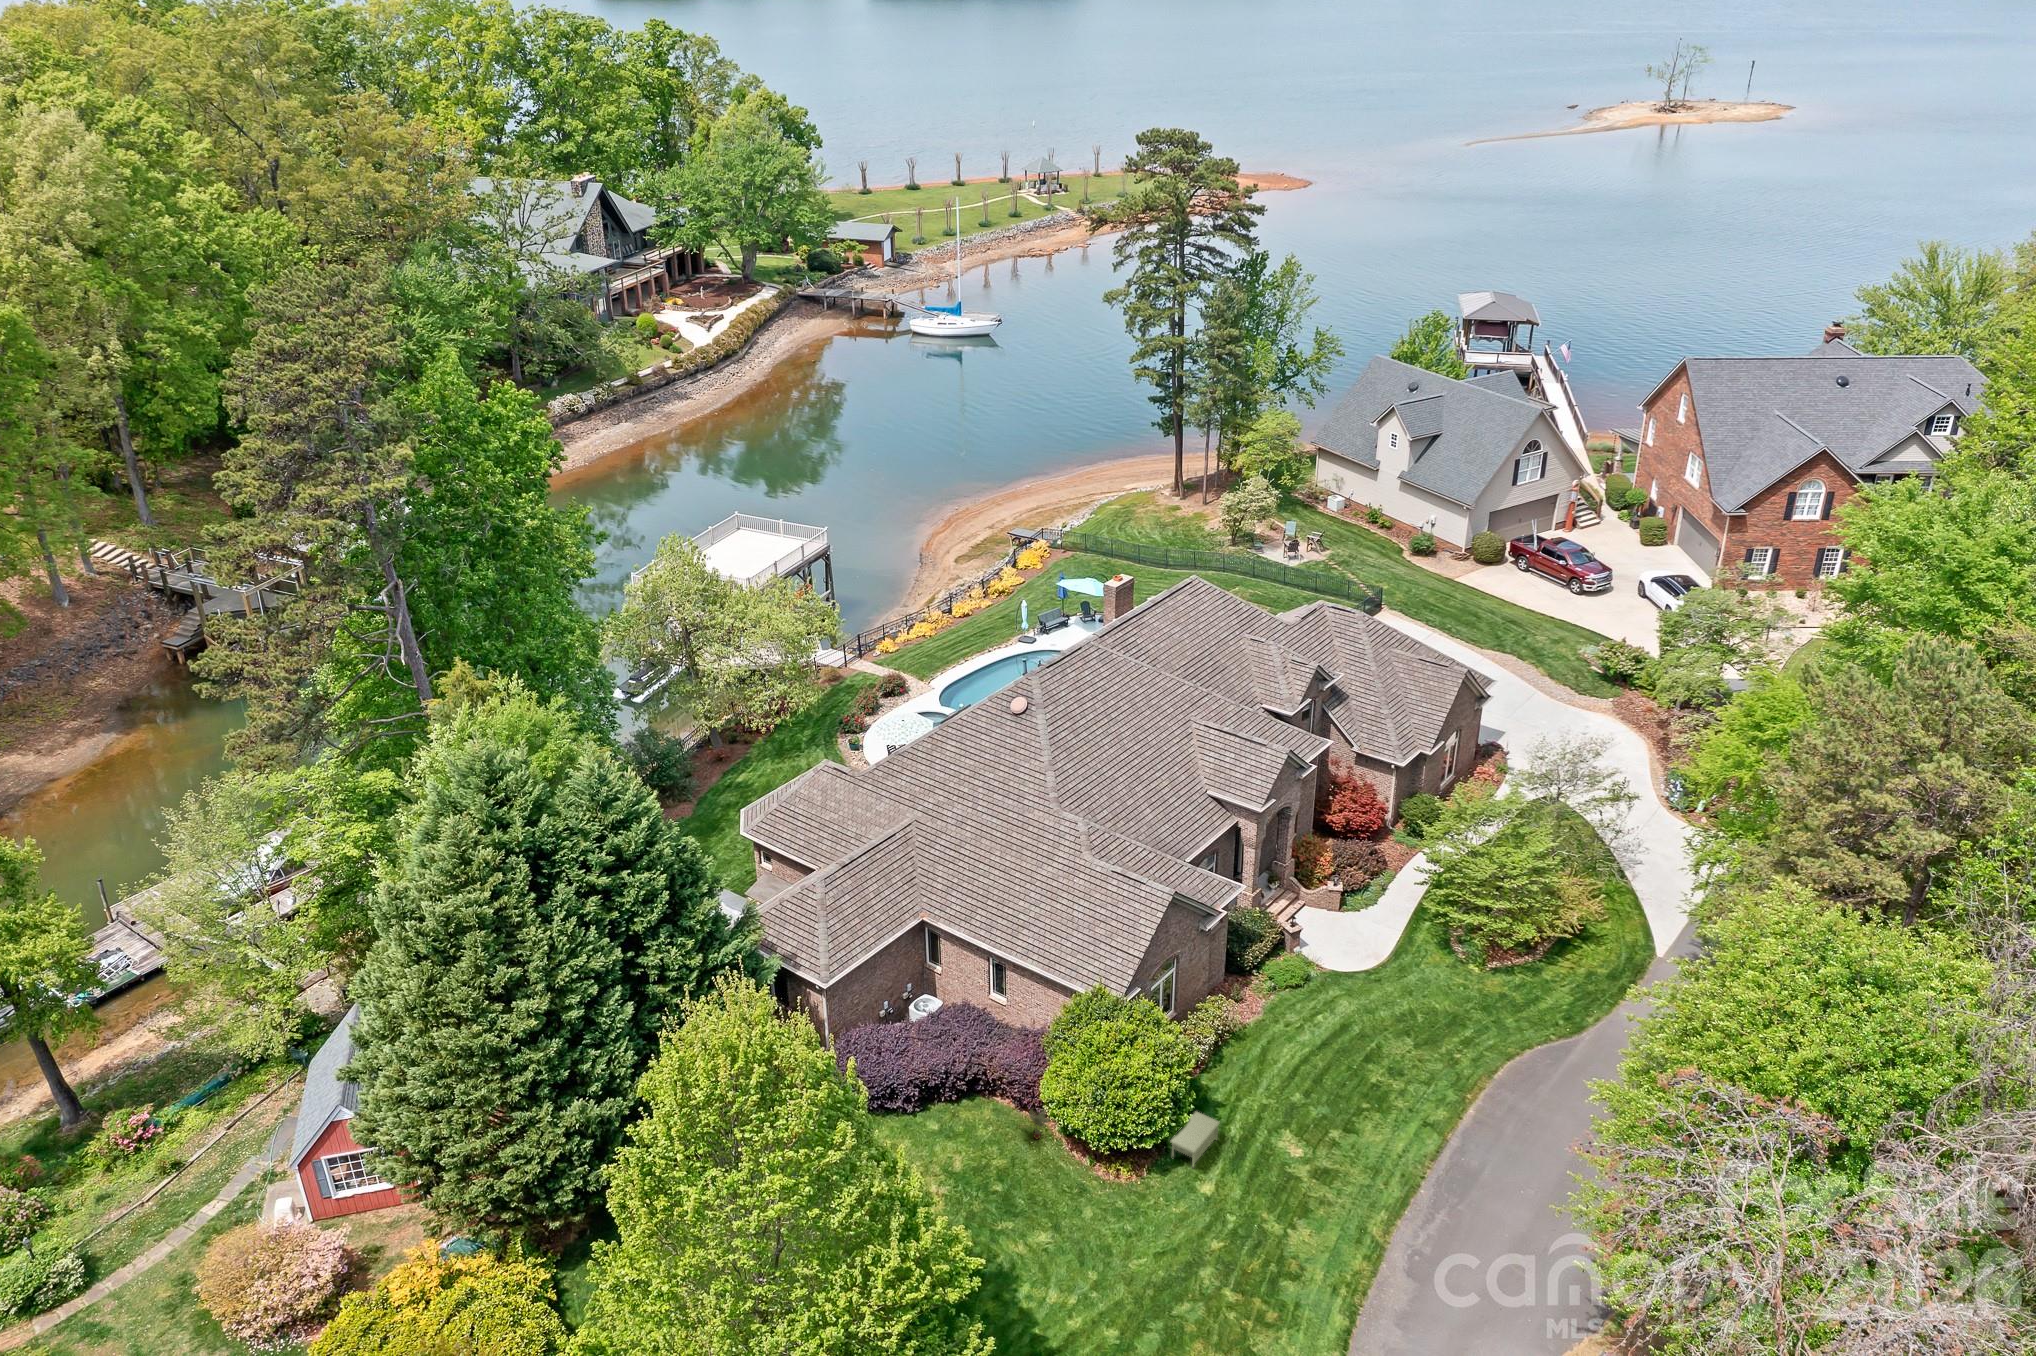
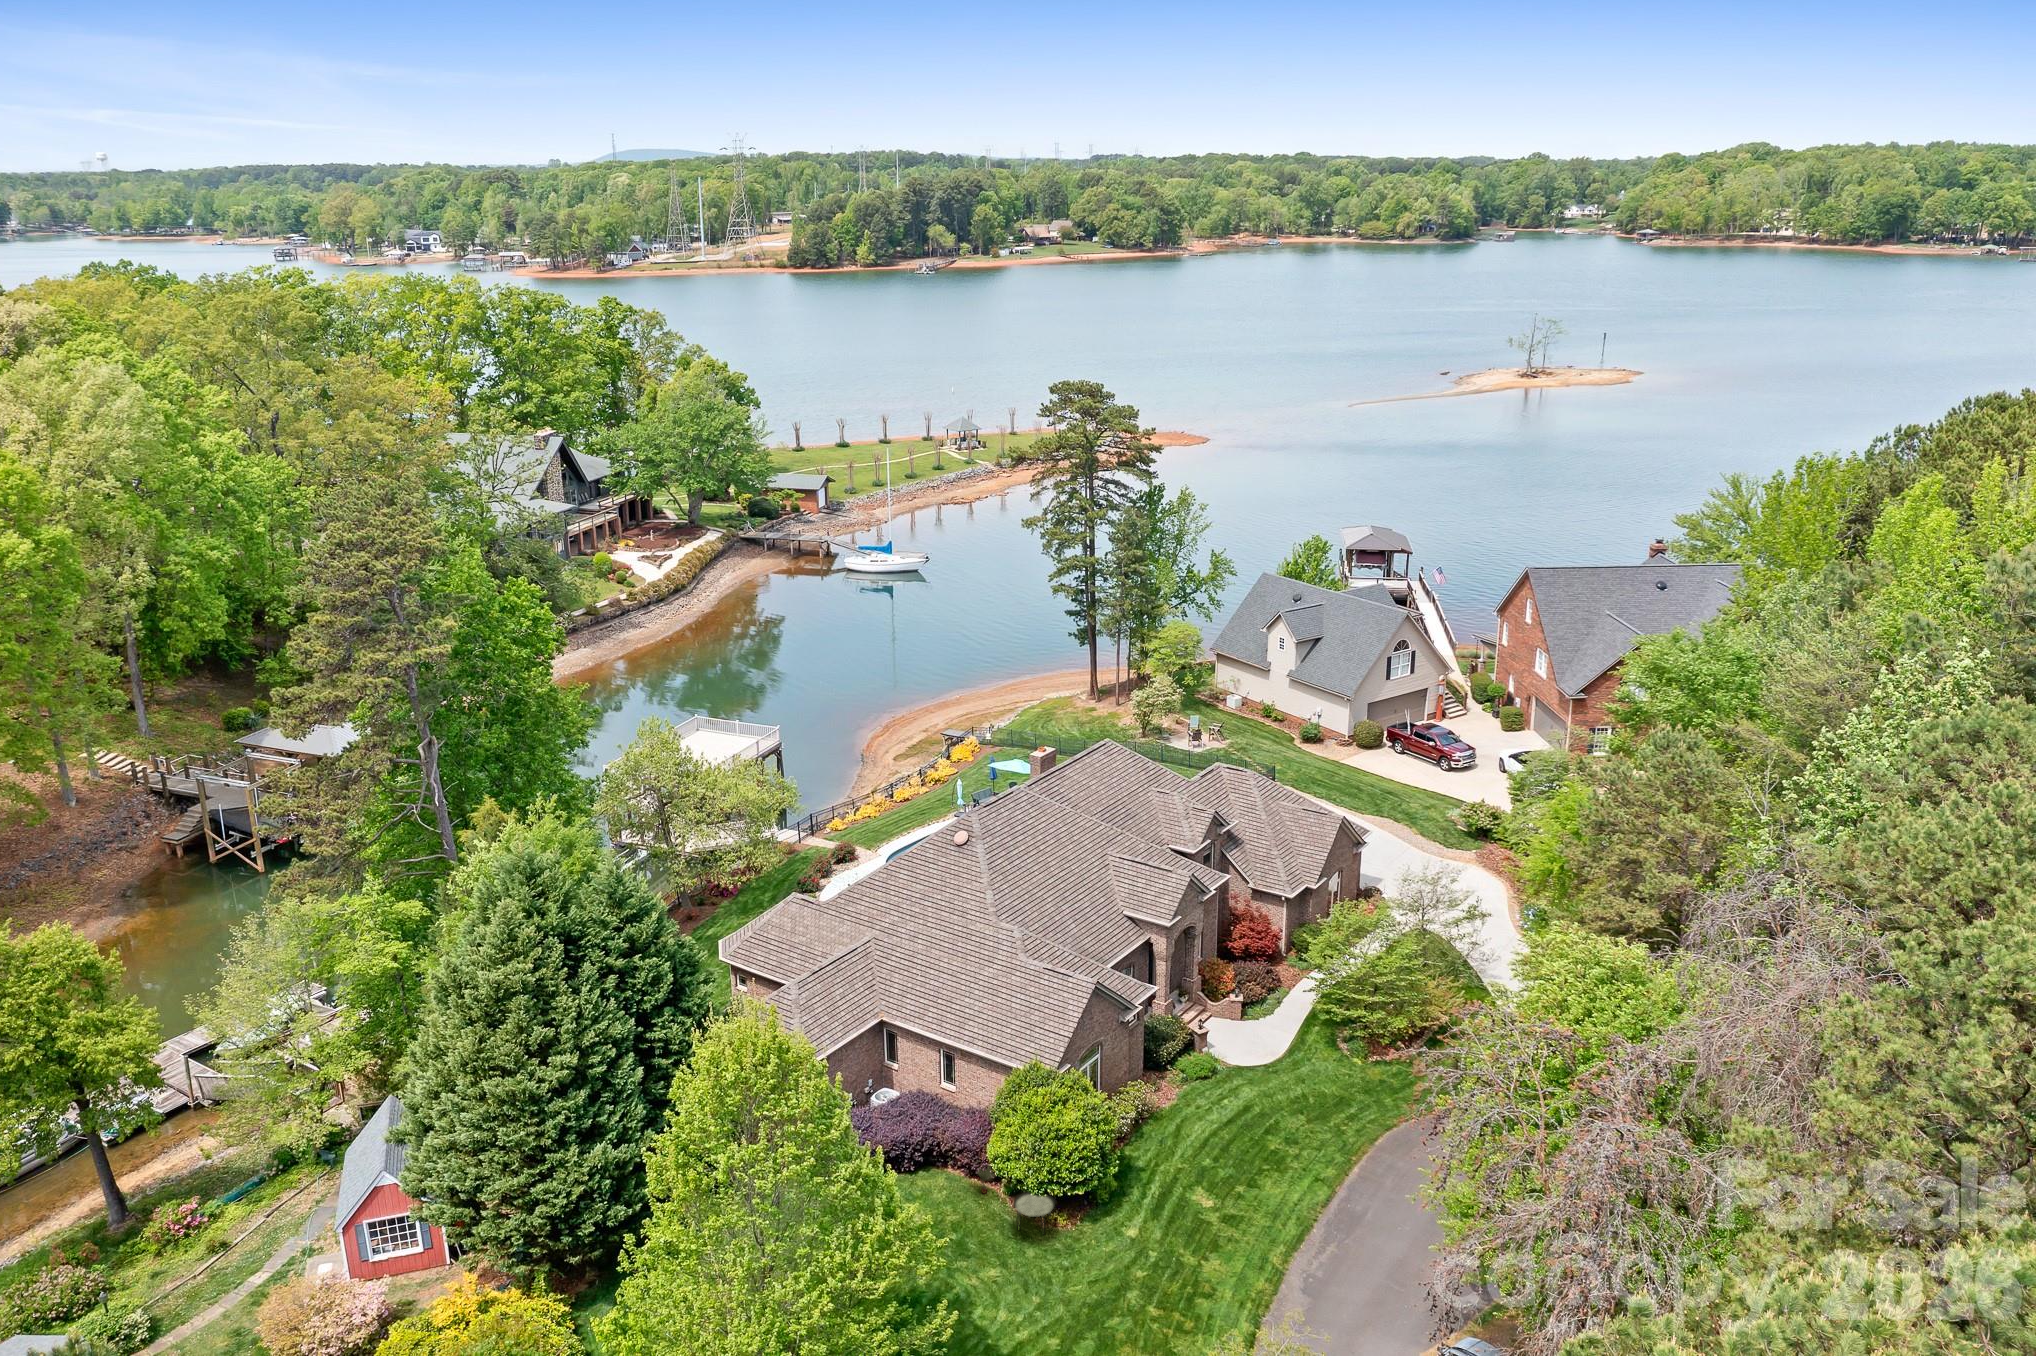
storage bench: present [1170,1112,1219,1167] -> none [1097,1166,1139,1211]
round table: none [1071,1144,1120,1199] -> present [1014,1192,1055,1234]

